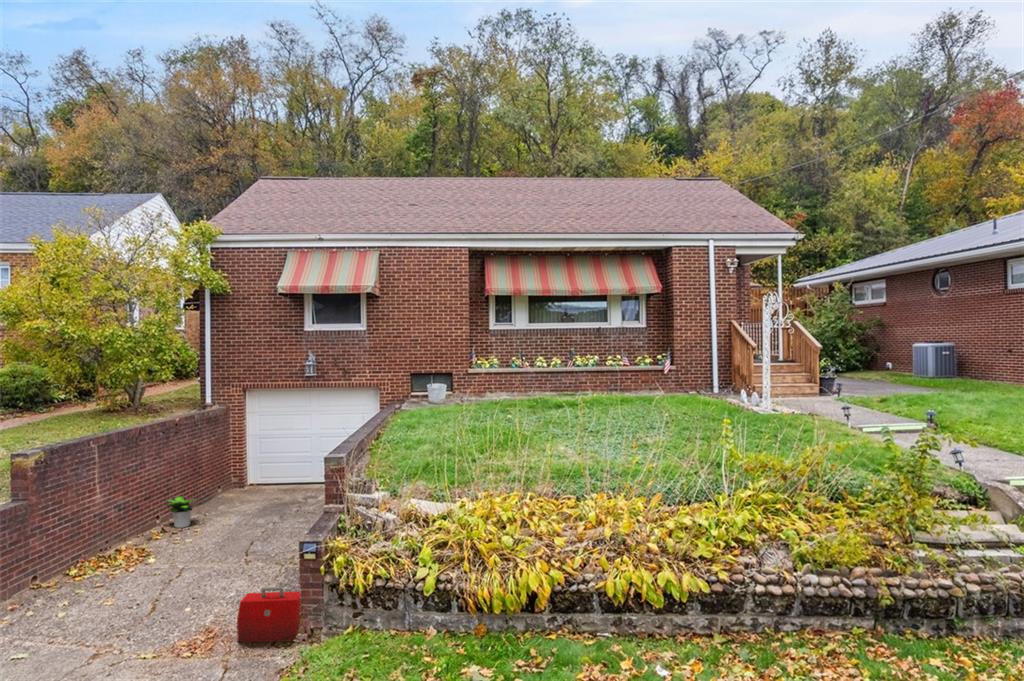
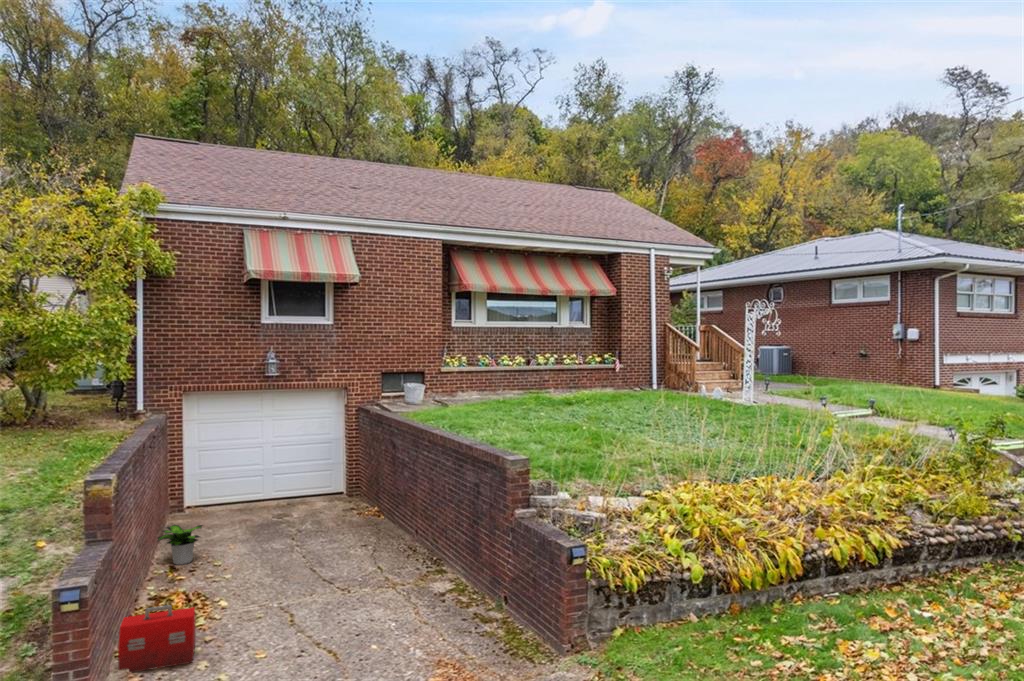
toolbox: present [237,587,301,642] -> present [118,605,196,672]

